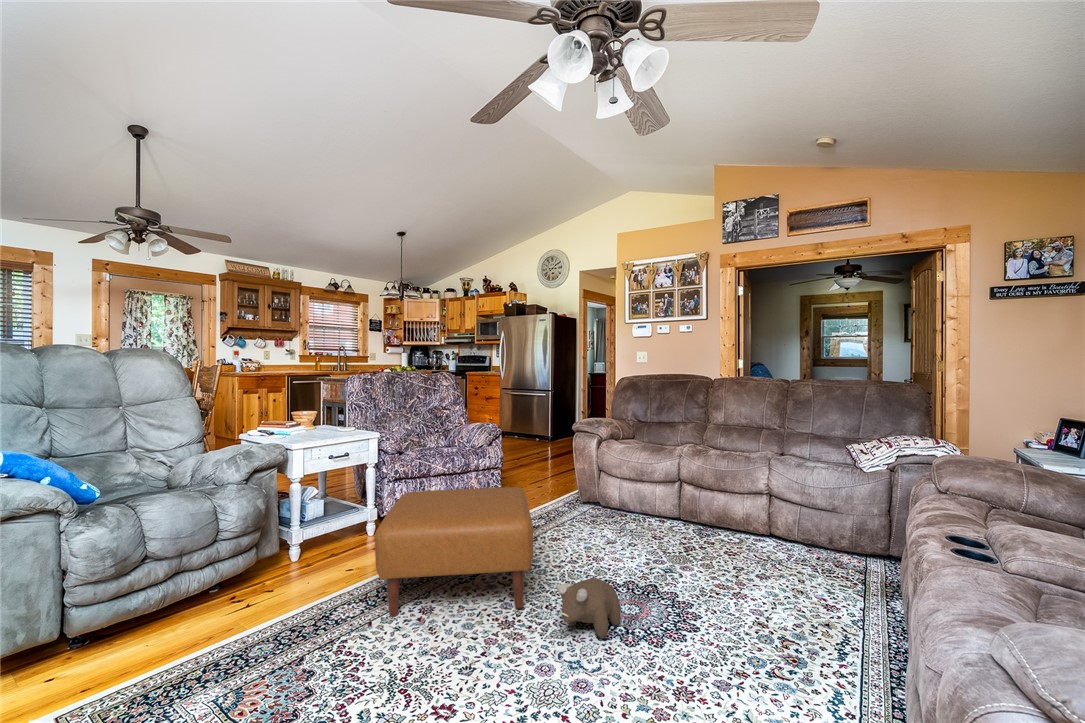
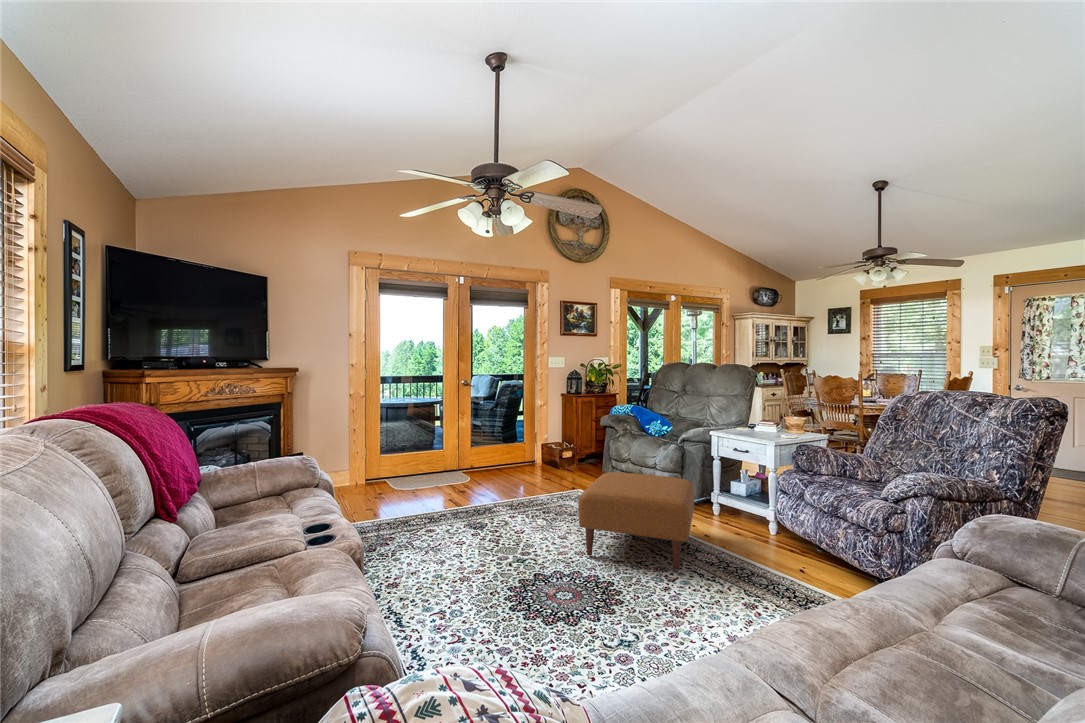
plush toy: present [556,578,621,639] -> none [527,527,564,580]

